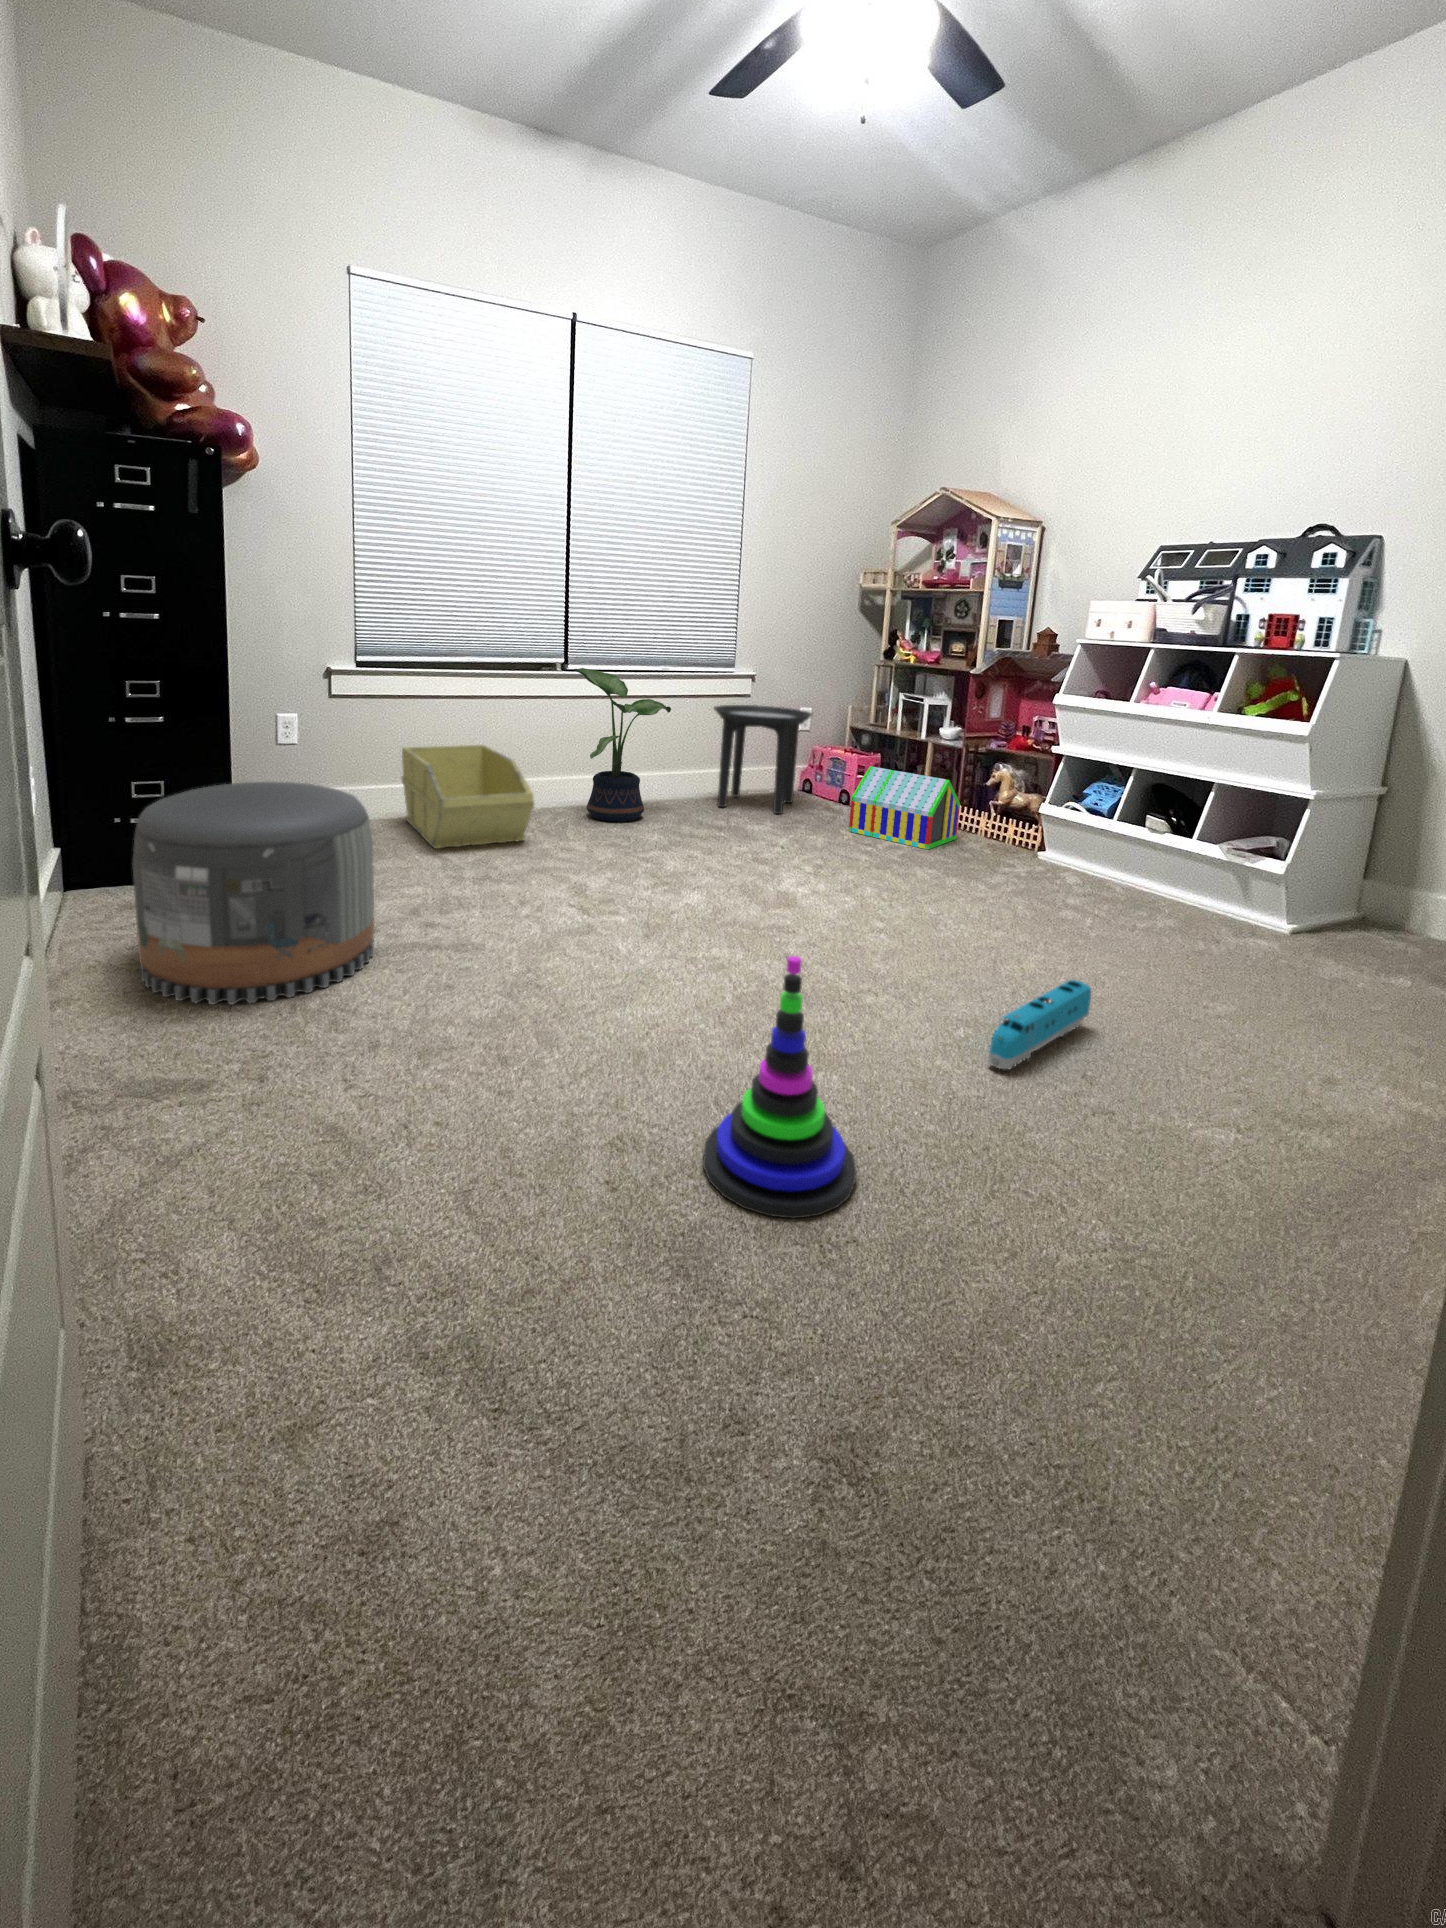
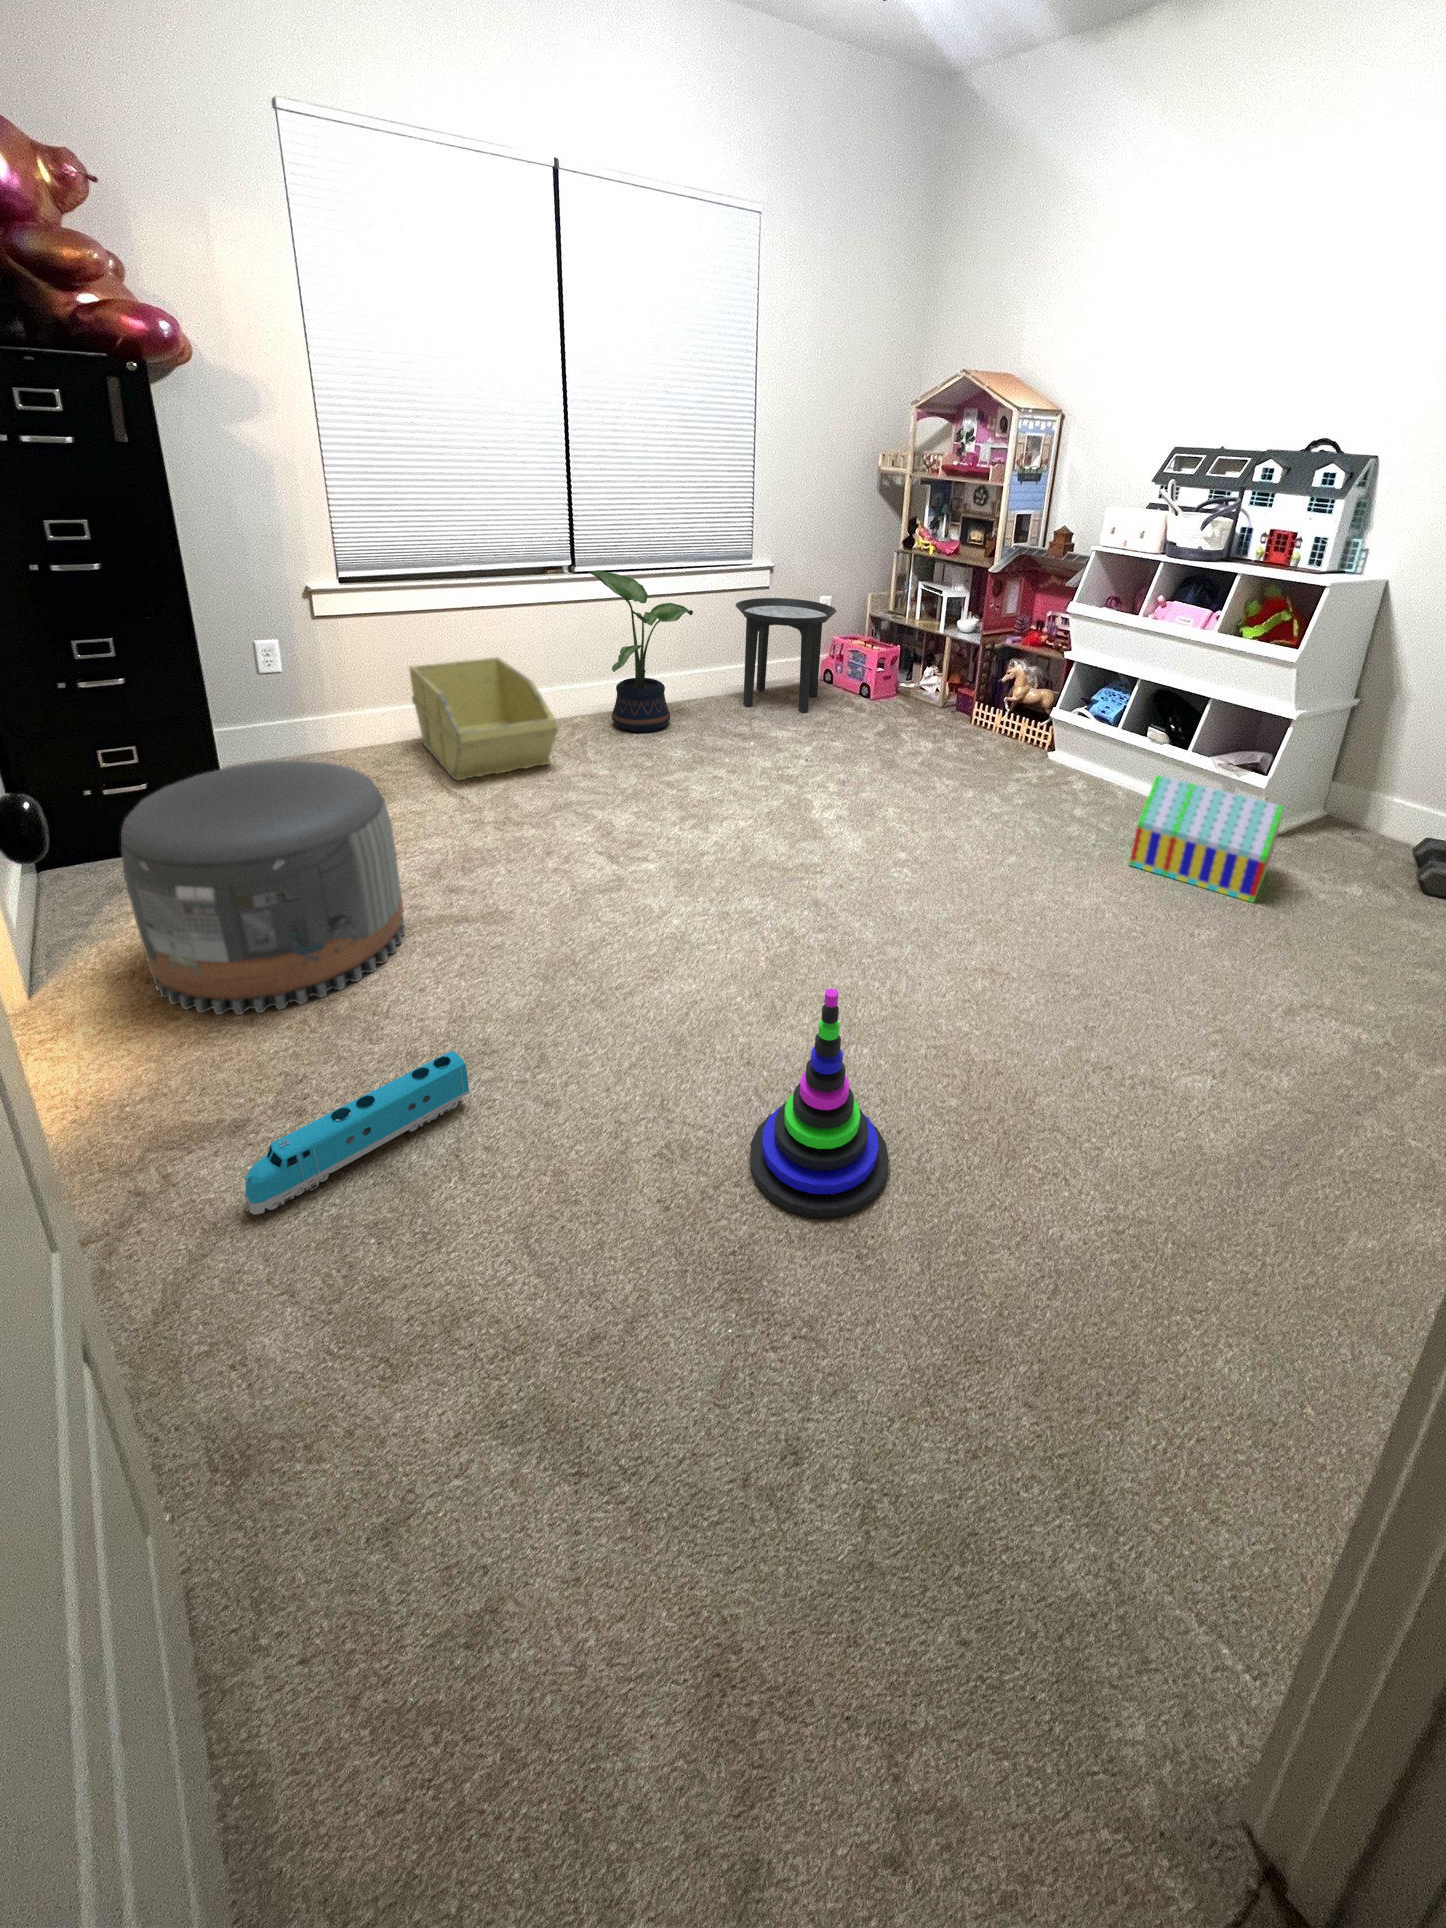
toy house: present [849,766,960,849] -> present [1129,775,1283,902]
toy train: present [988,980,1091,1069] -> present [243,1051,470,1215]

